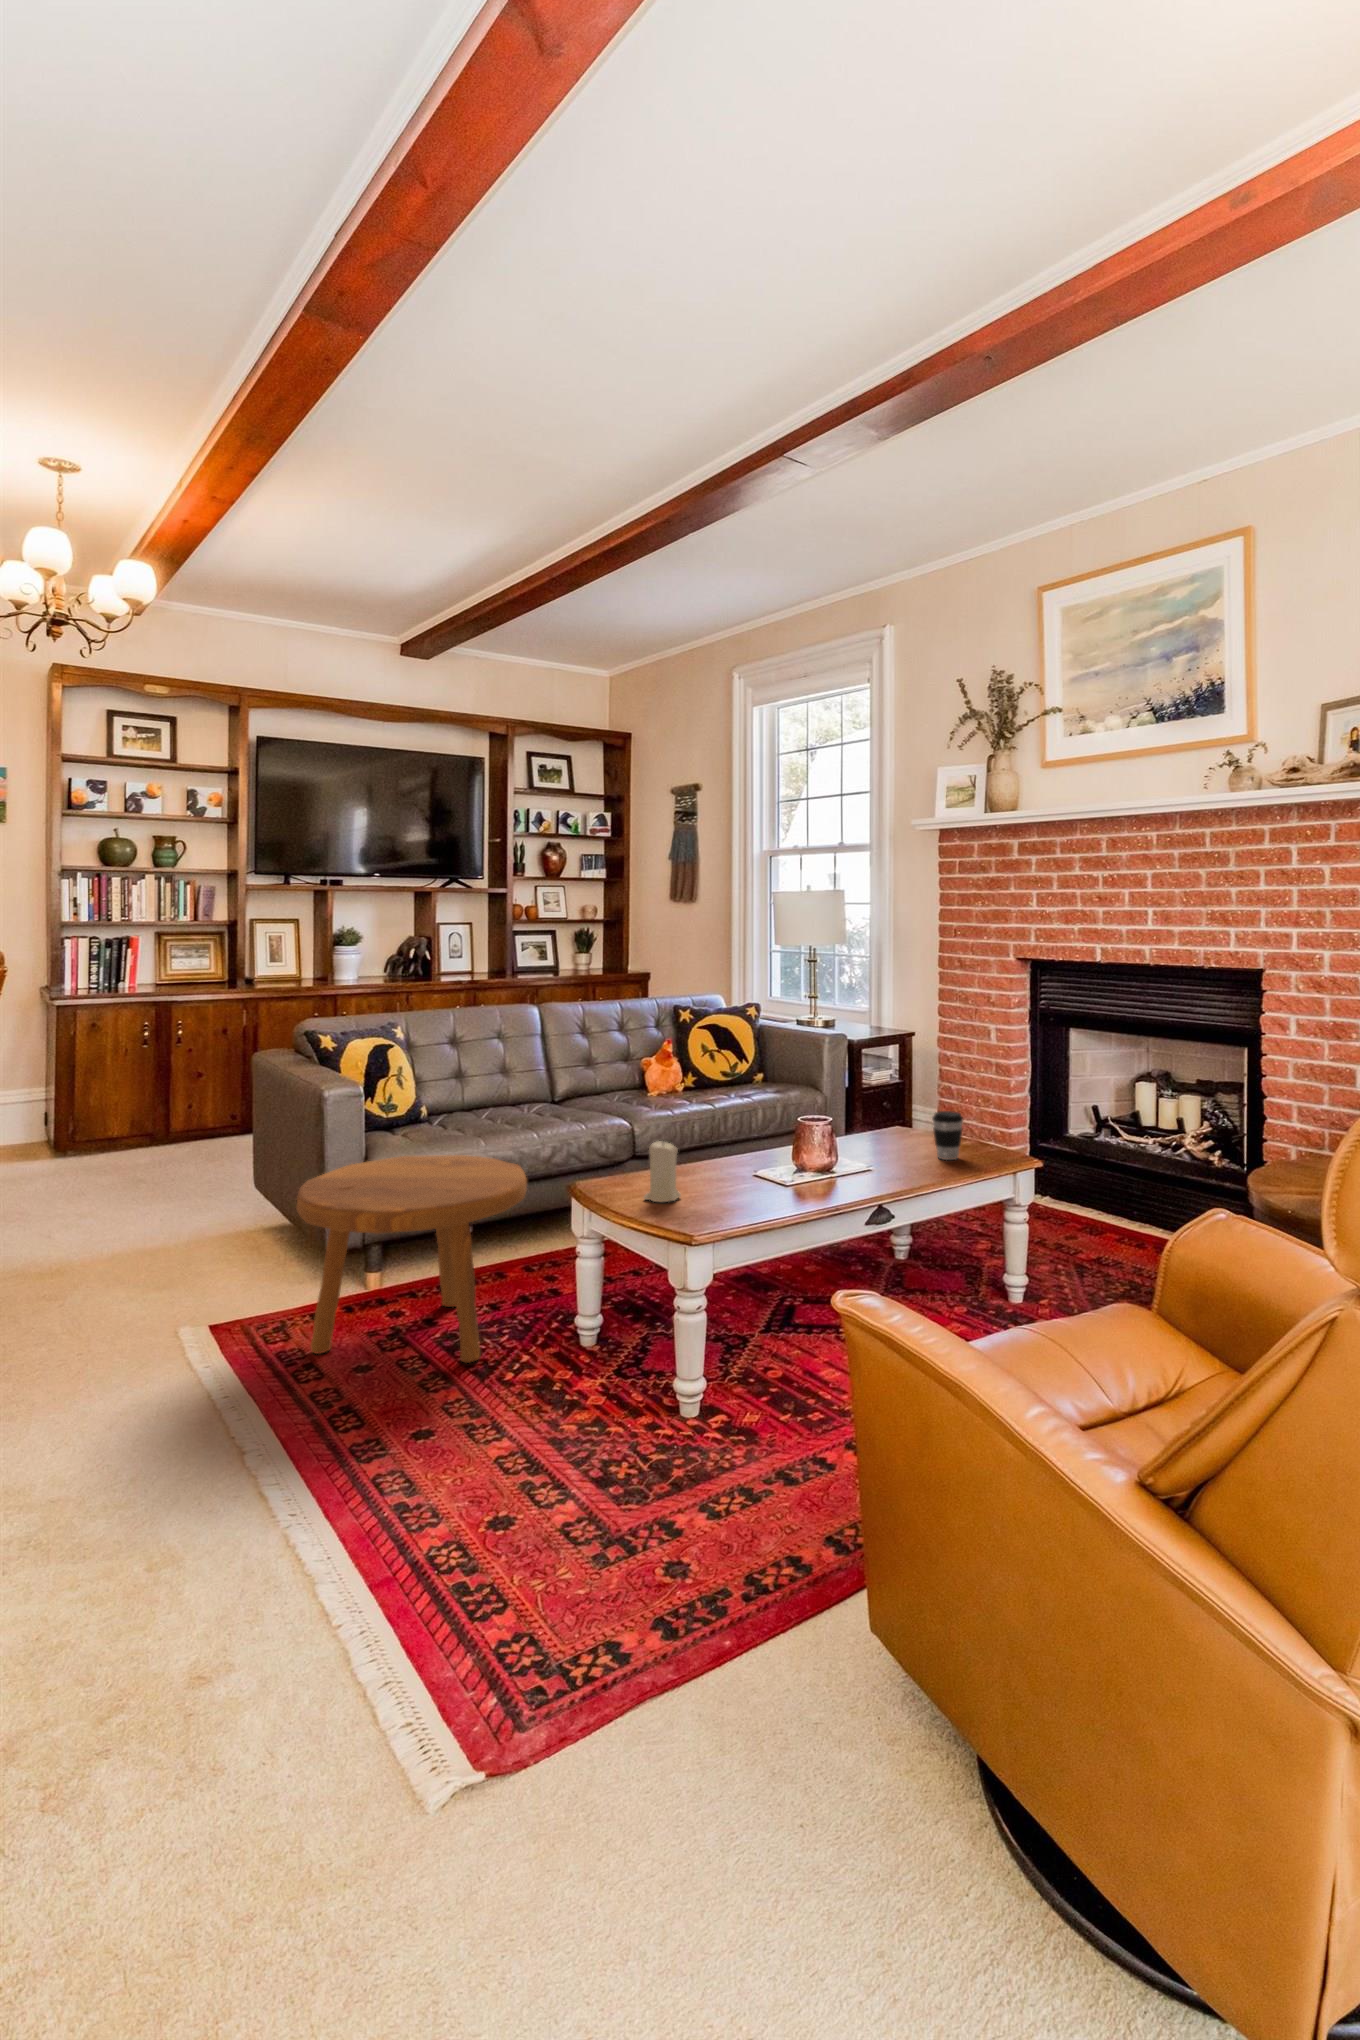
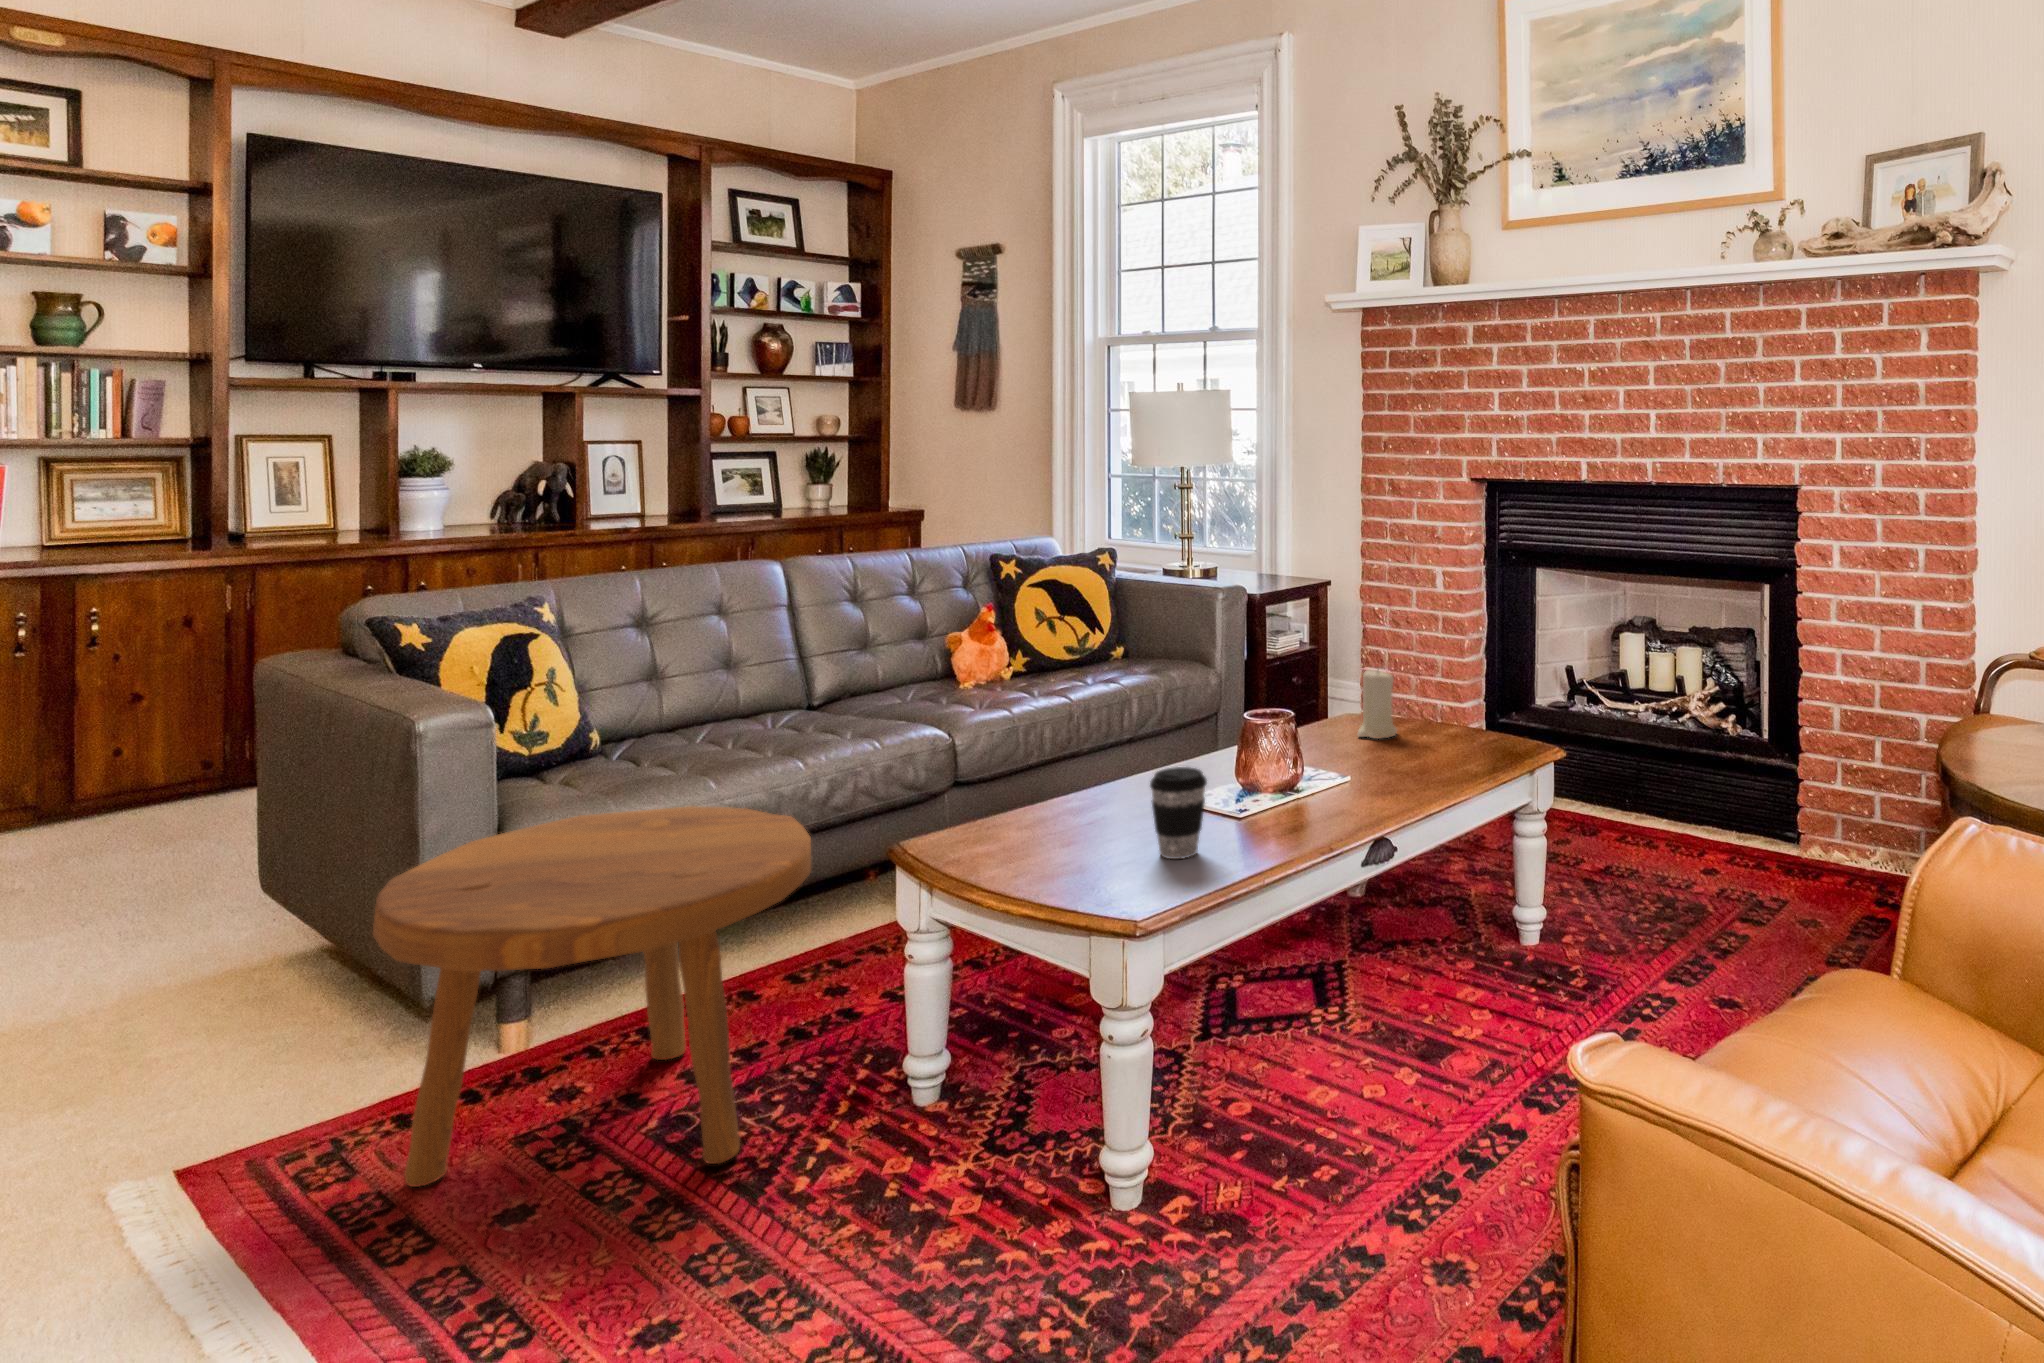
coffee cup: present [932,1111,963,1160] -> present [1150,767,1207,859]
candle: present [644,1141,681,1202] -> present [1357,670,1397,739]

